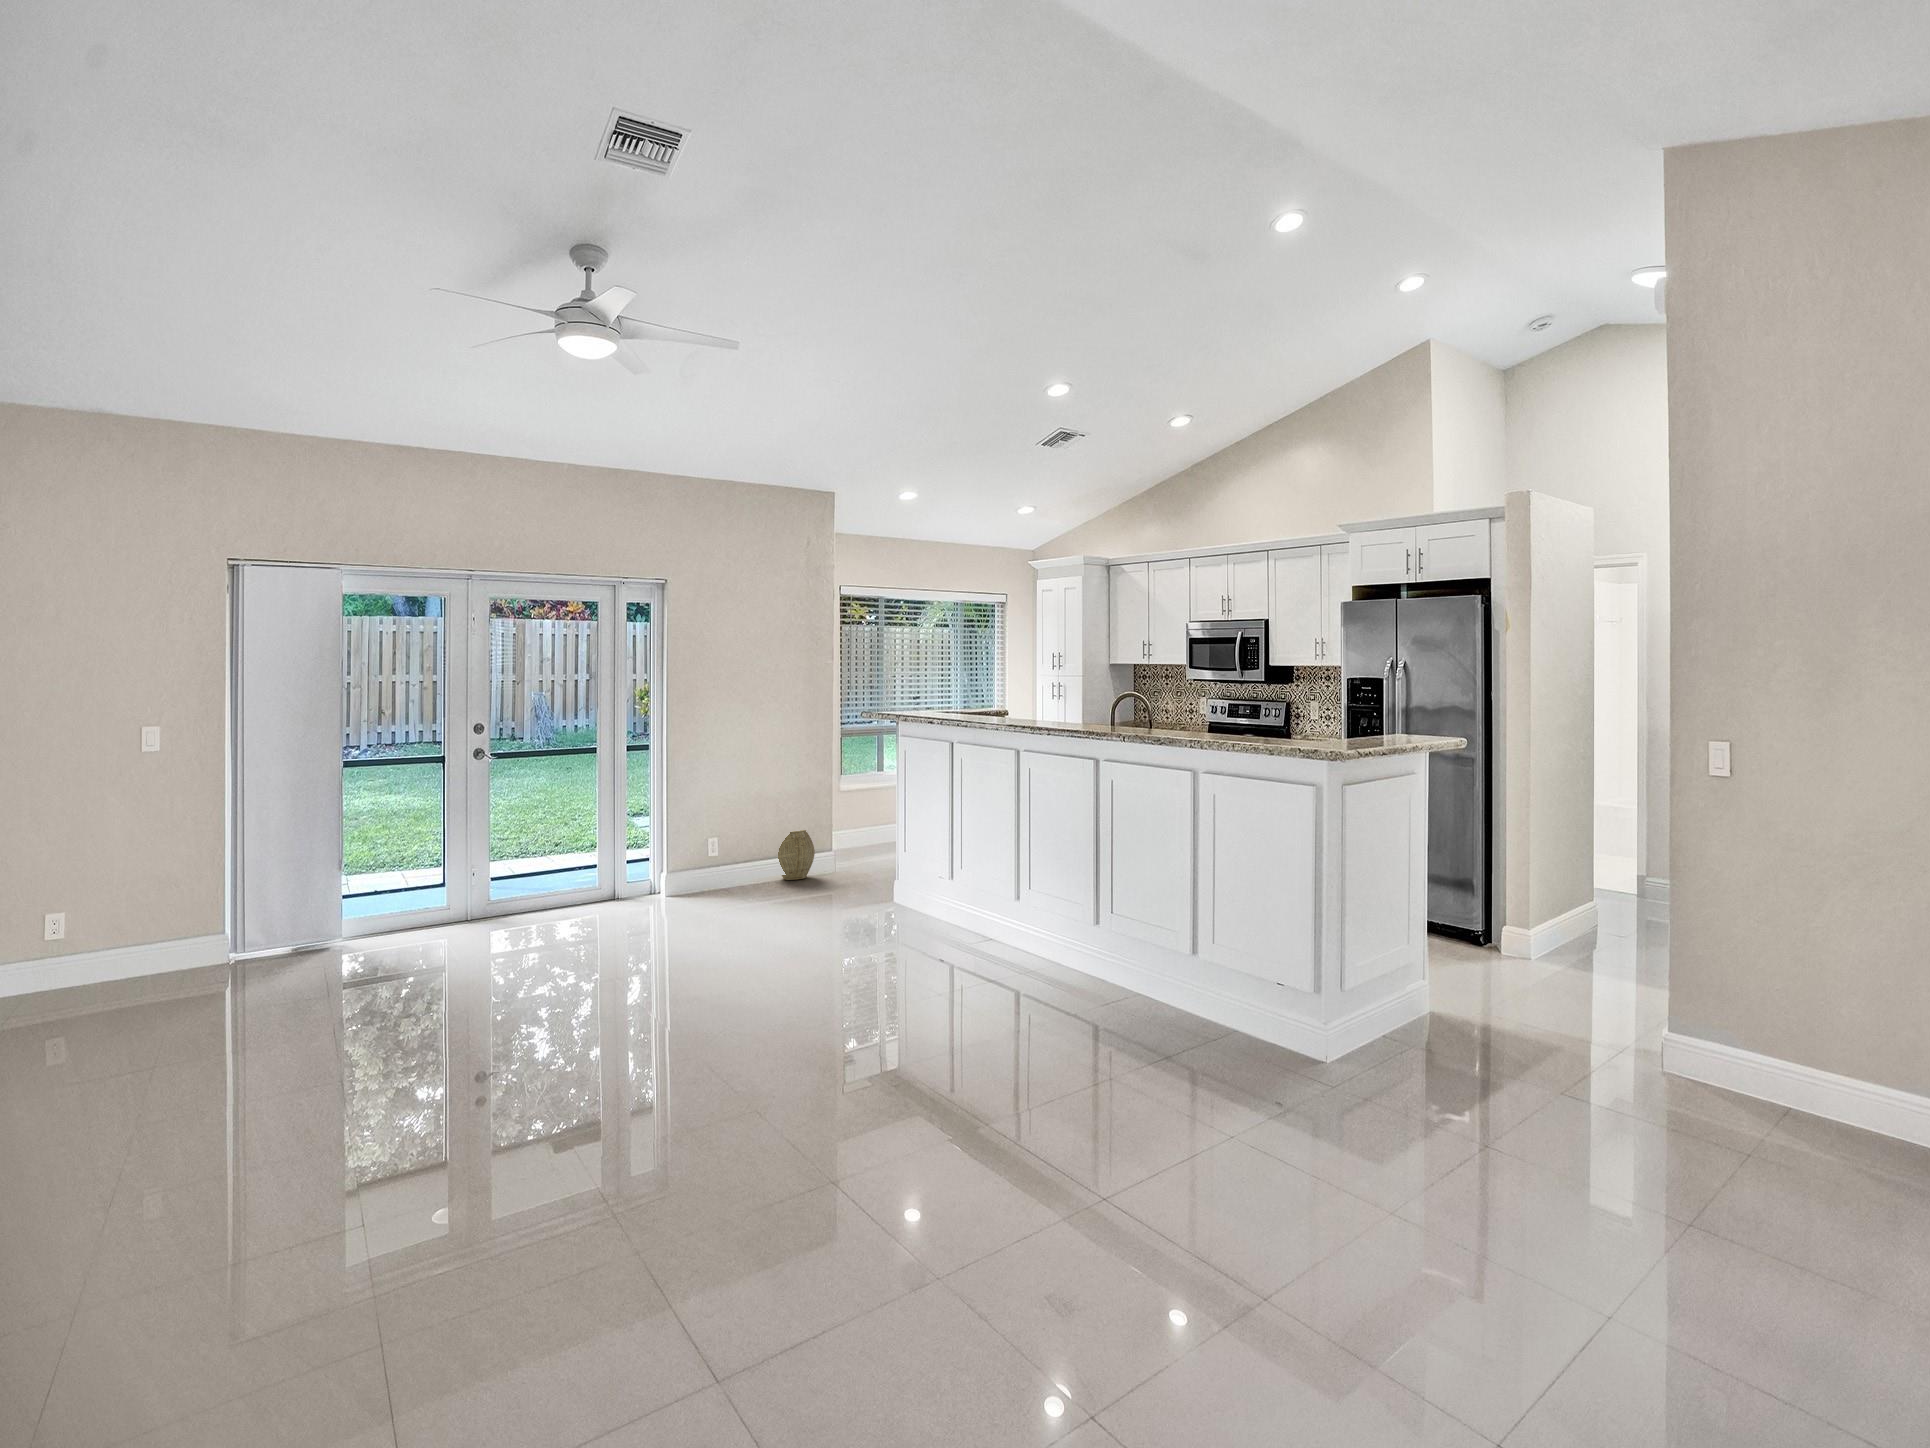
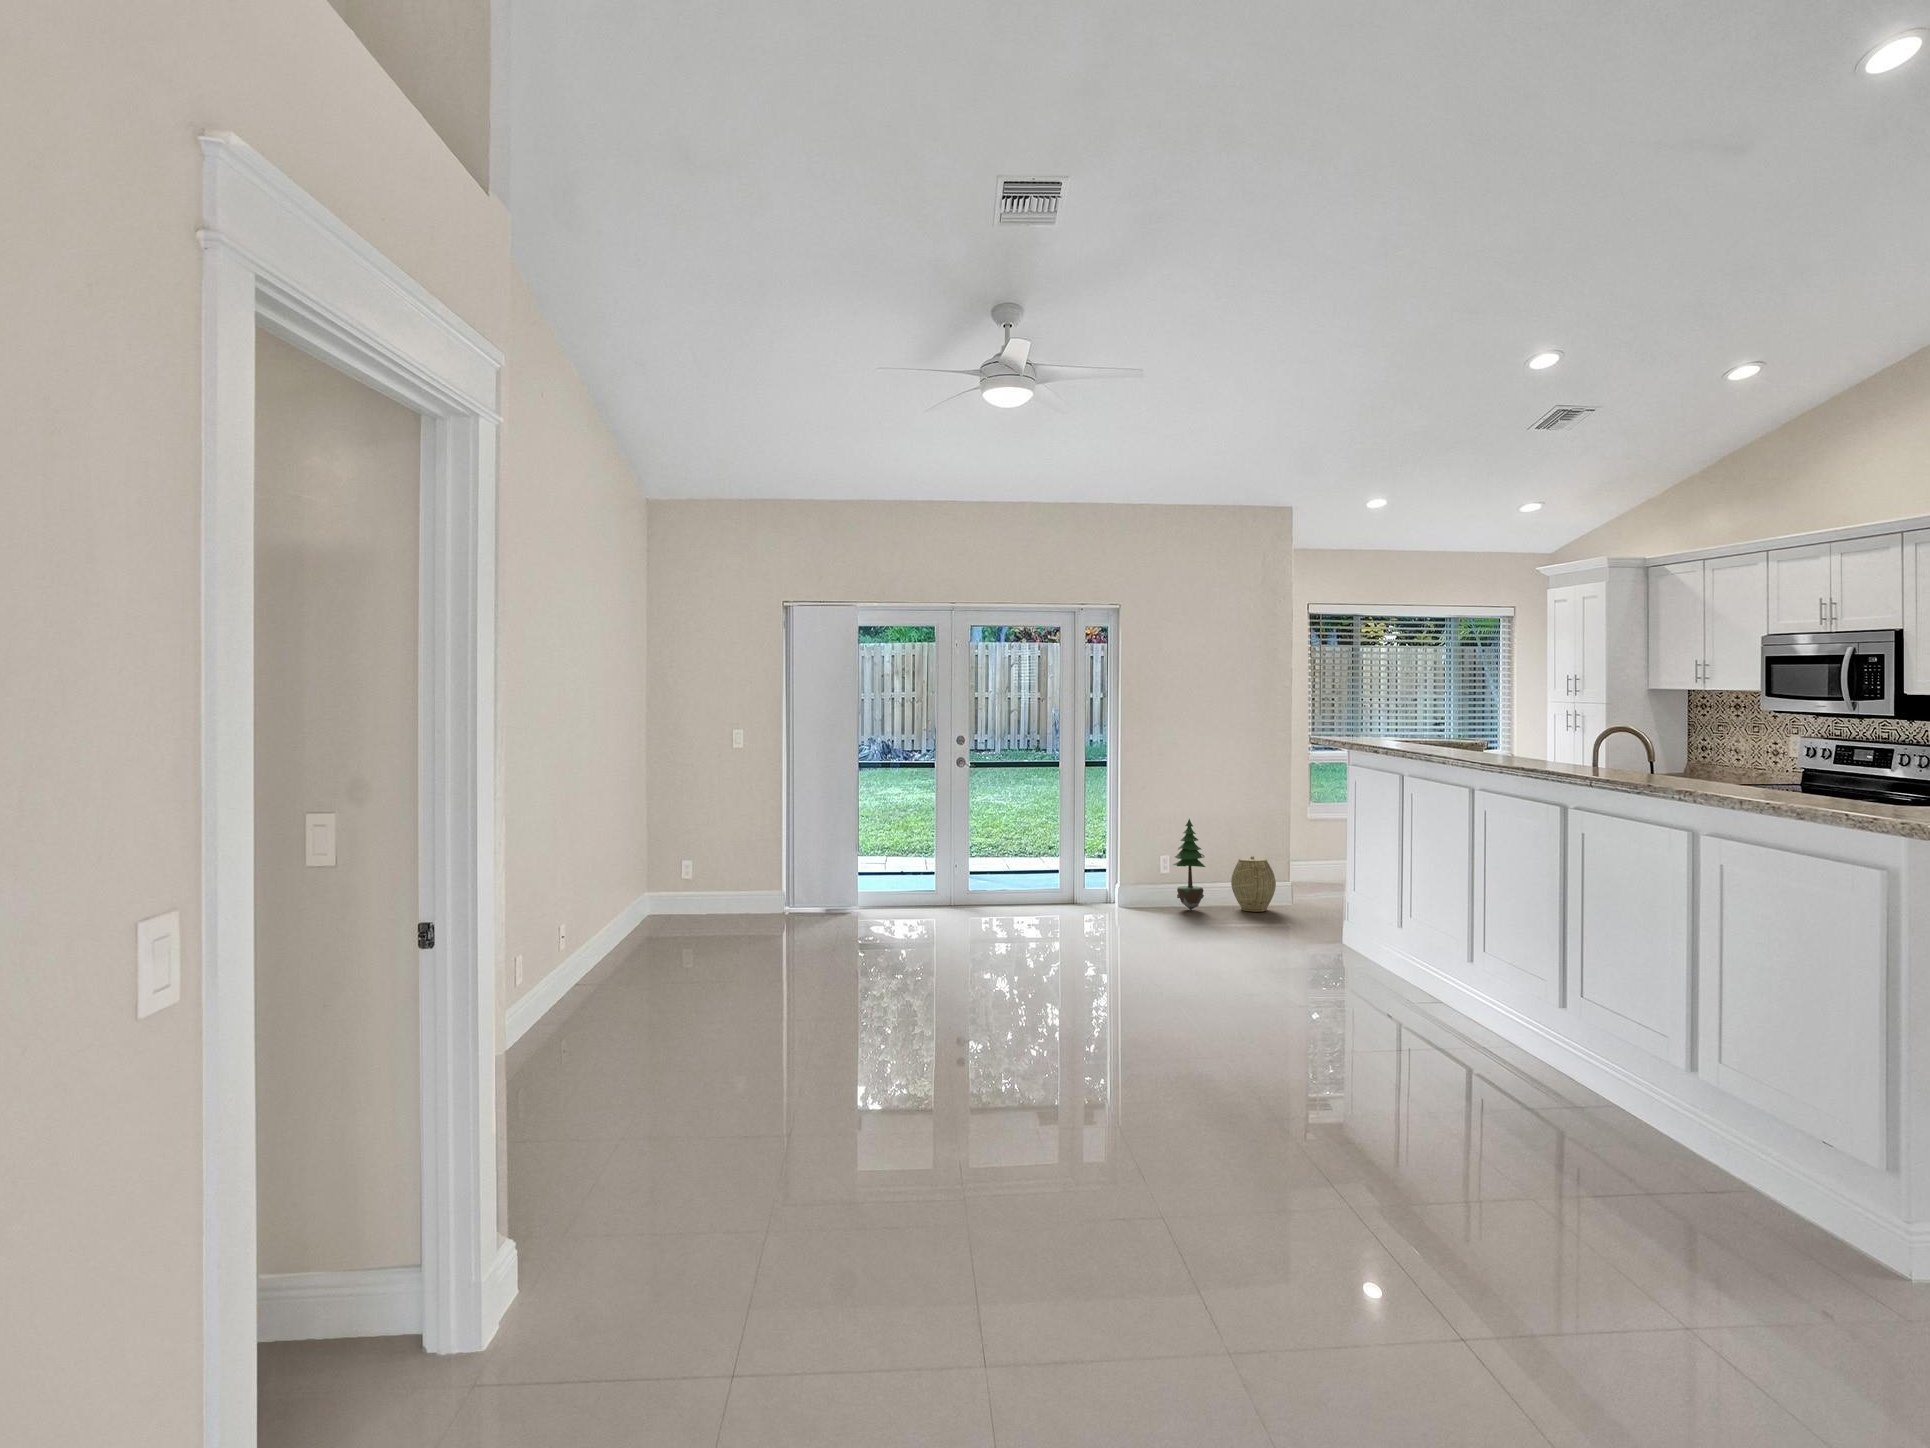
potted tree: none [717,796,749,885] -> present [1173,819,1205,910]

